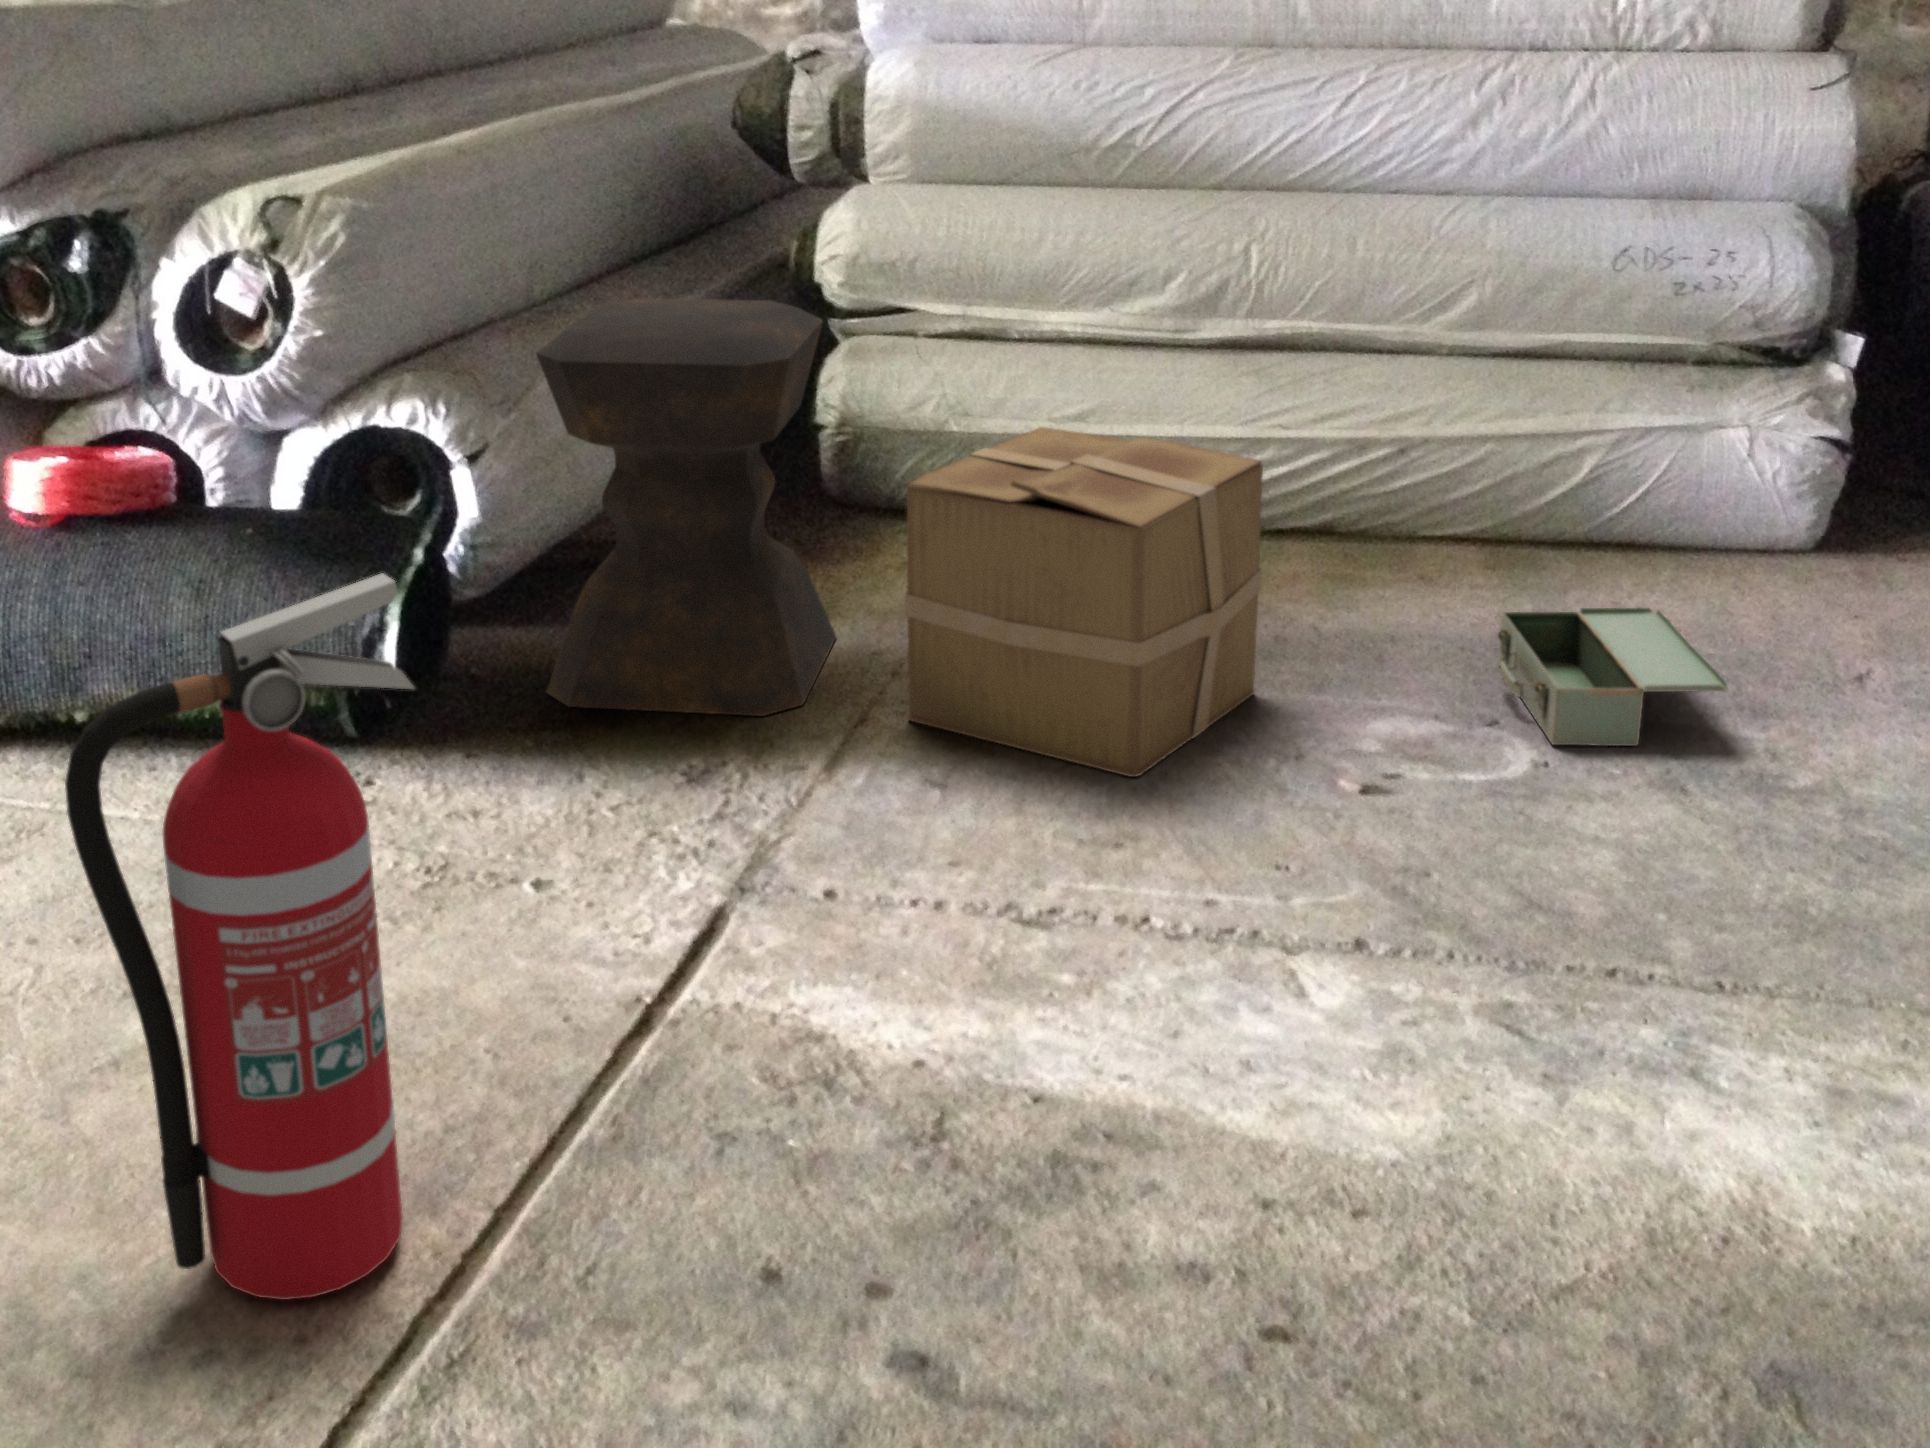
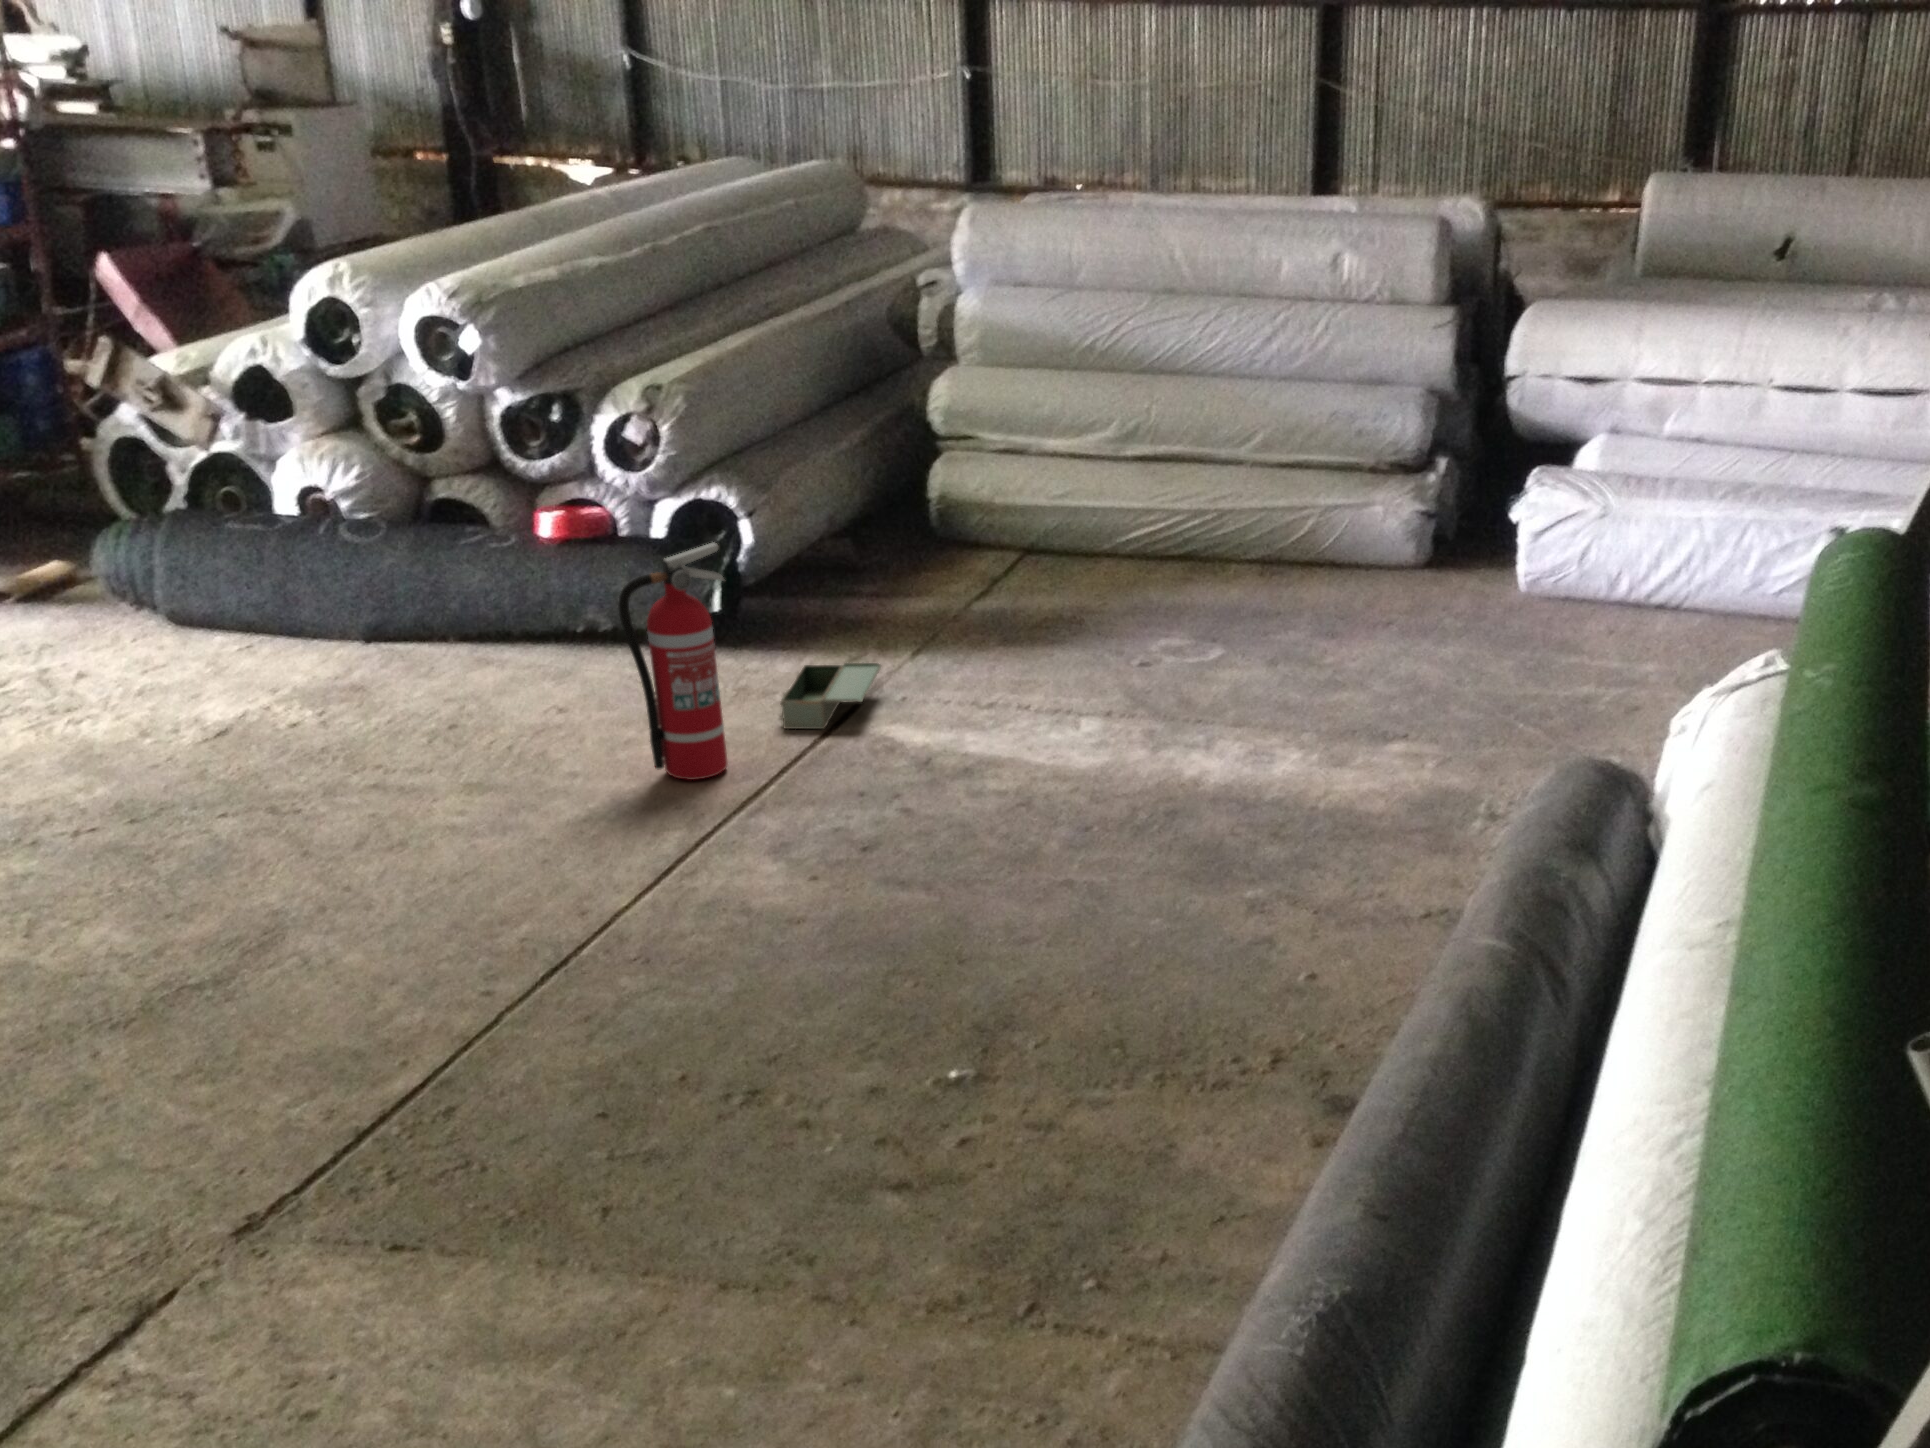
stool: present [536,298,836,716] -> none [774,436,925,631]
cardboard box: present [905,427,1263,777] -> none [940,500,1106,653]
toolbox: present [1498,608,1727,746] -> present [780,663,881,729]

